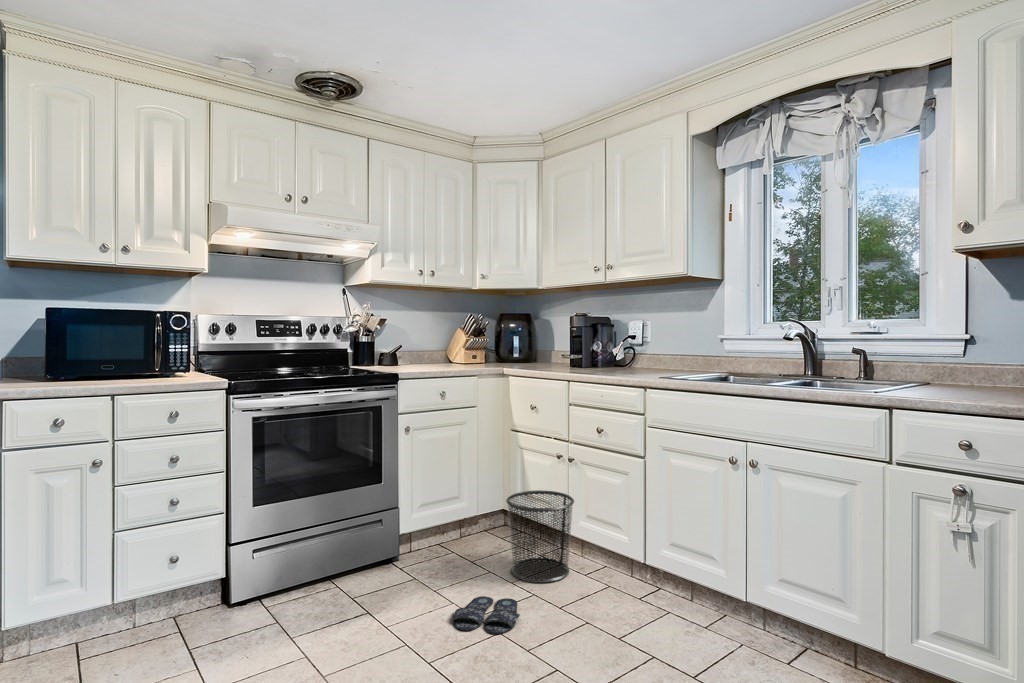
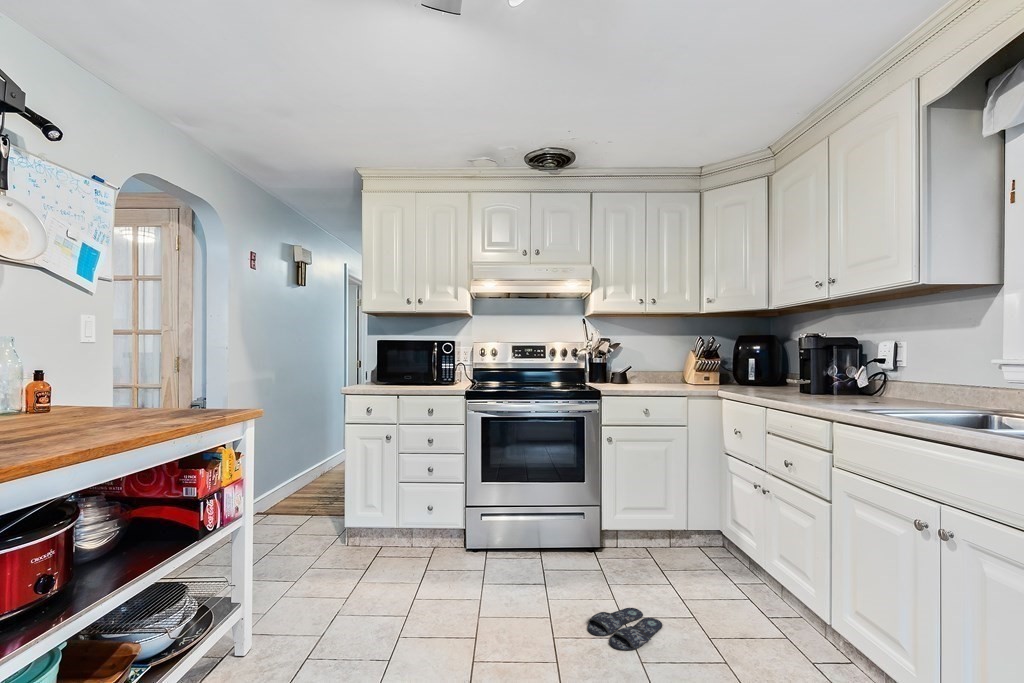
waste bin: present [506,490,574,583] -> none [679,517,755,620]

